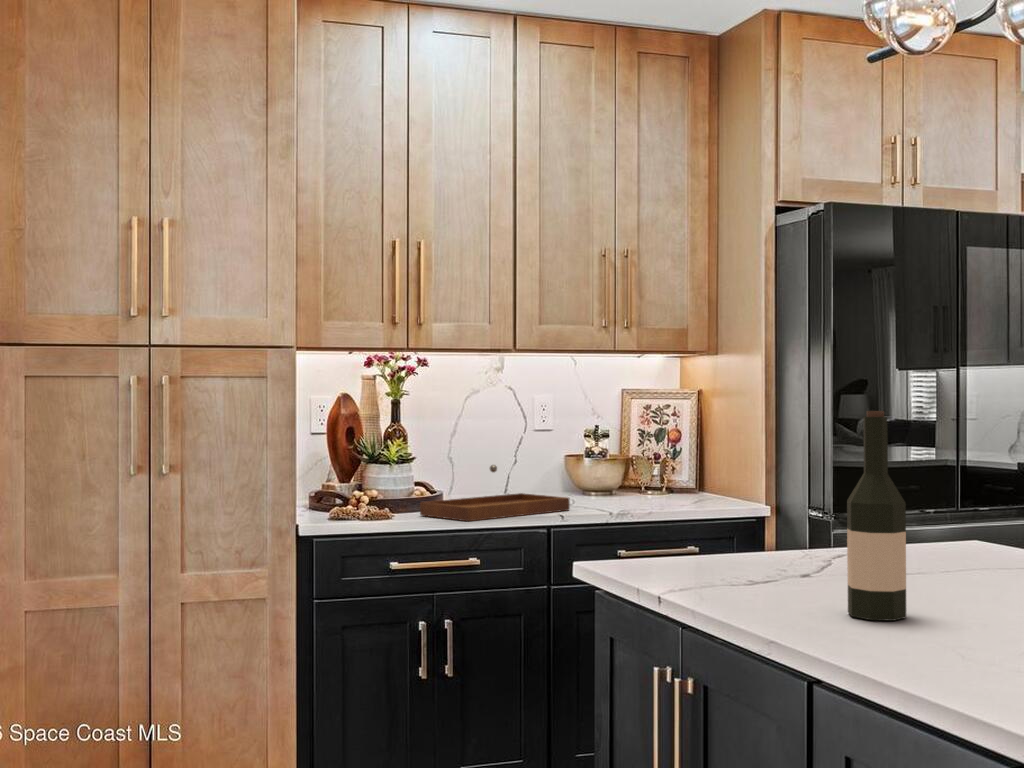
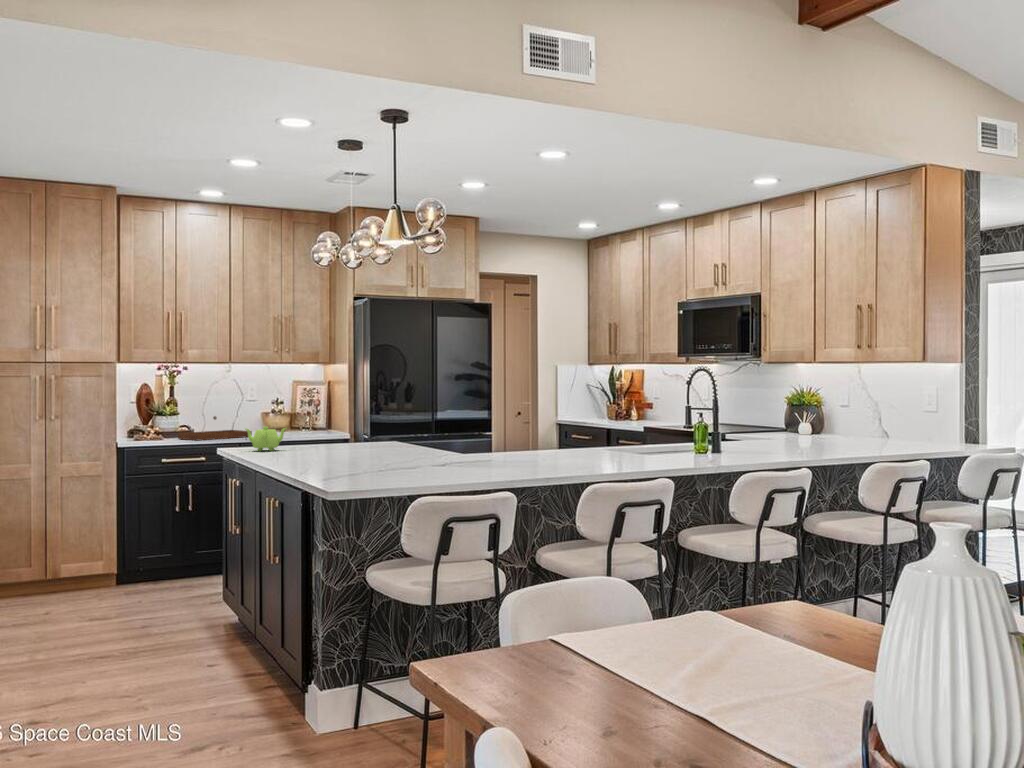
wine bottle: present [847,411,906,621] -> none [285,393,302,456]
teapot: none [656,507,777,579] -> present [245,427,286,451]

